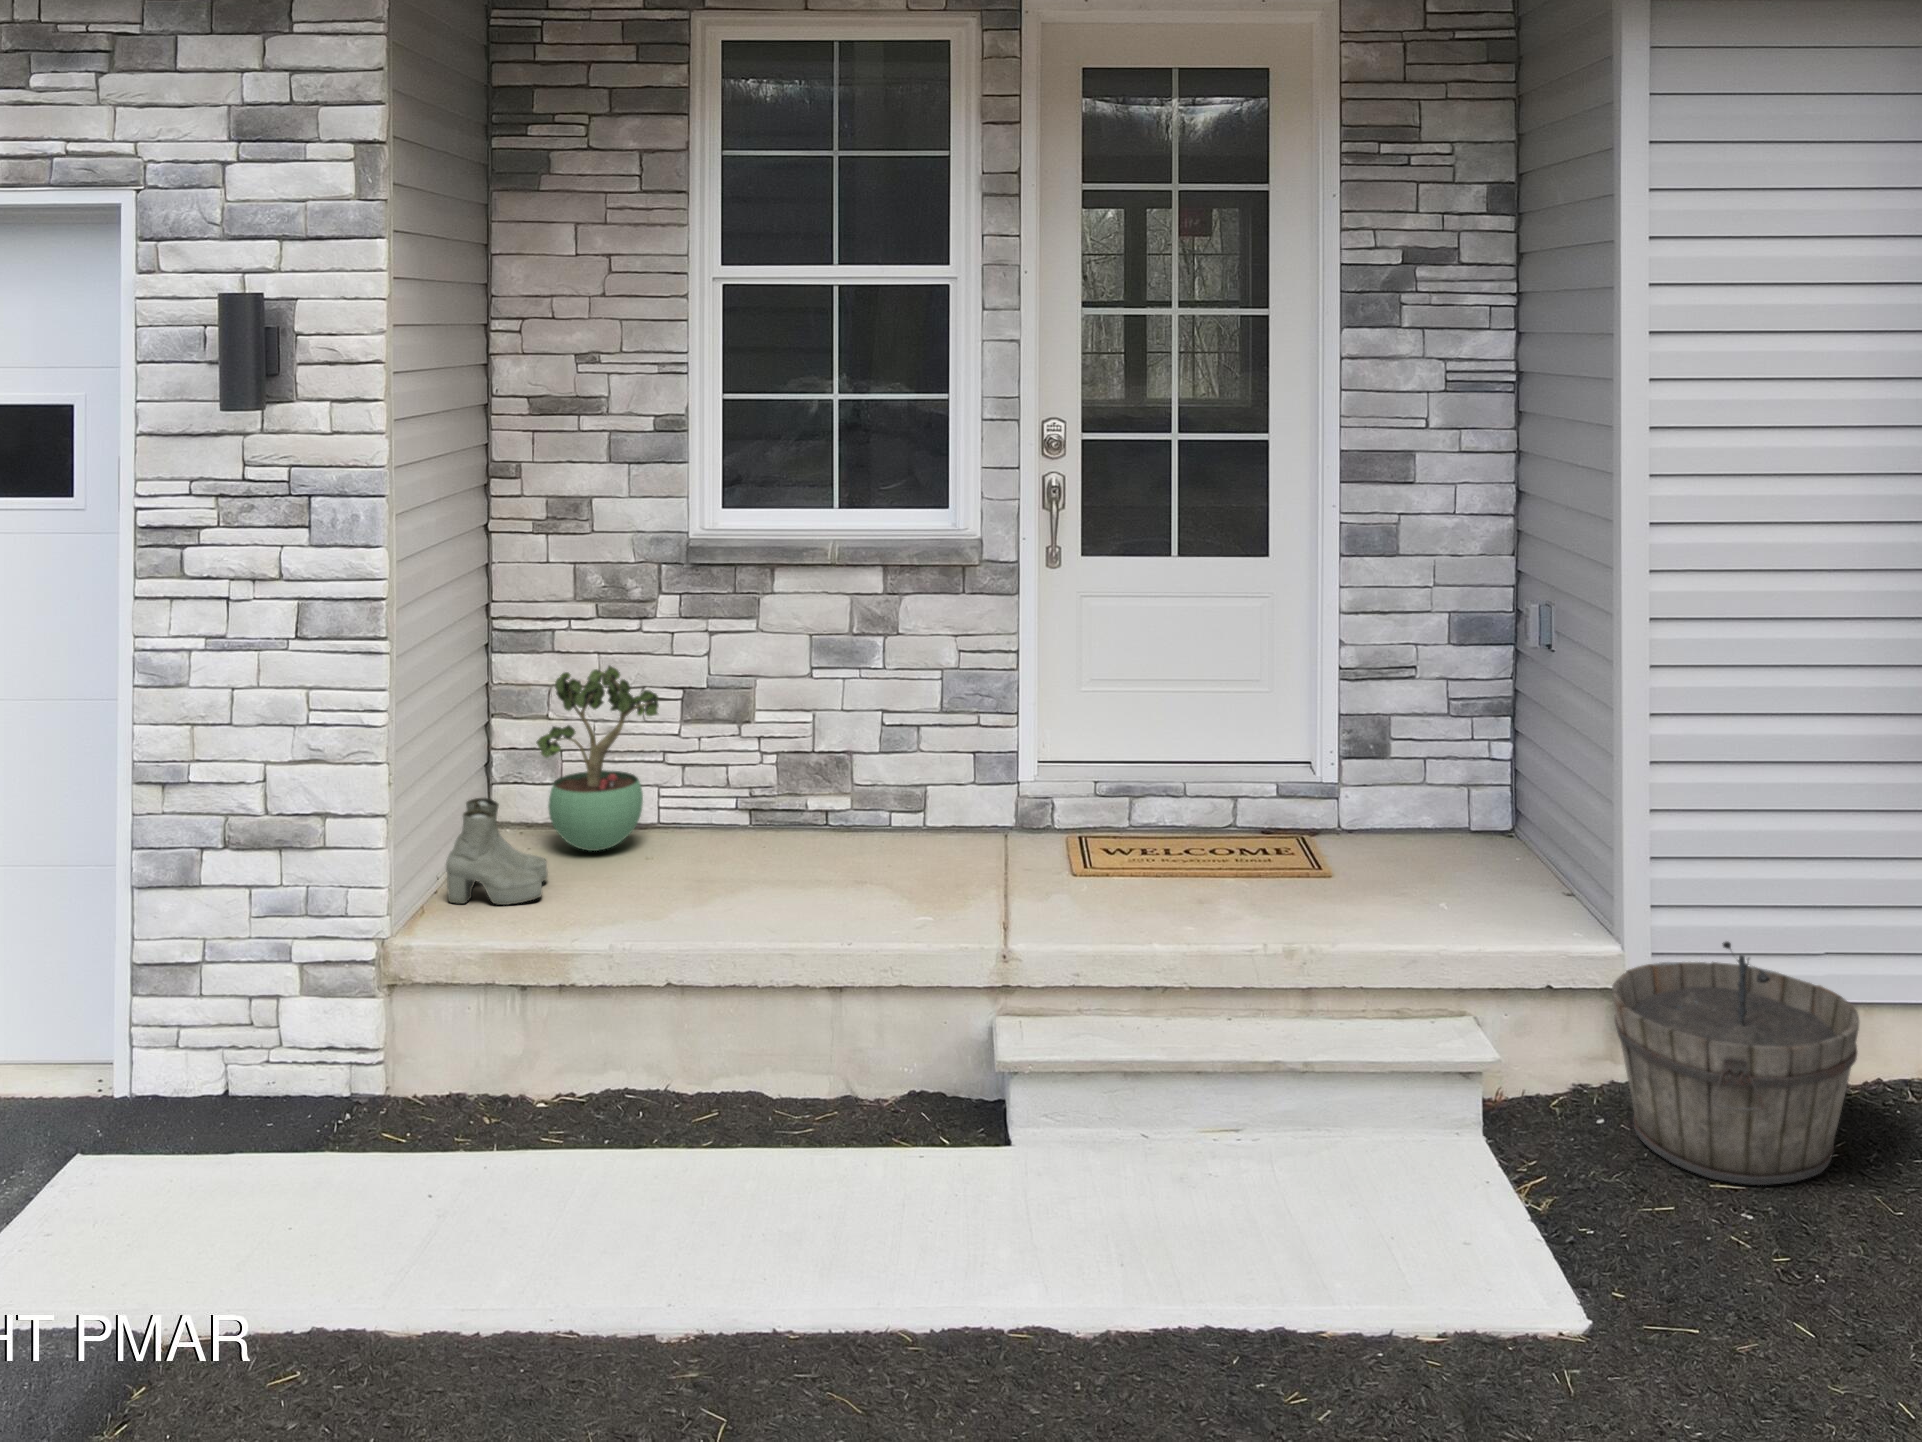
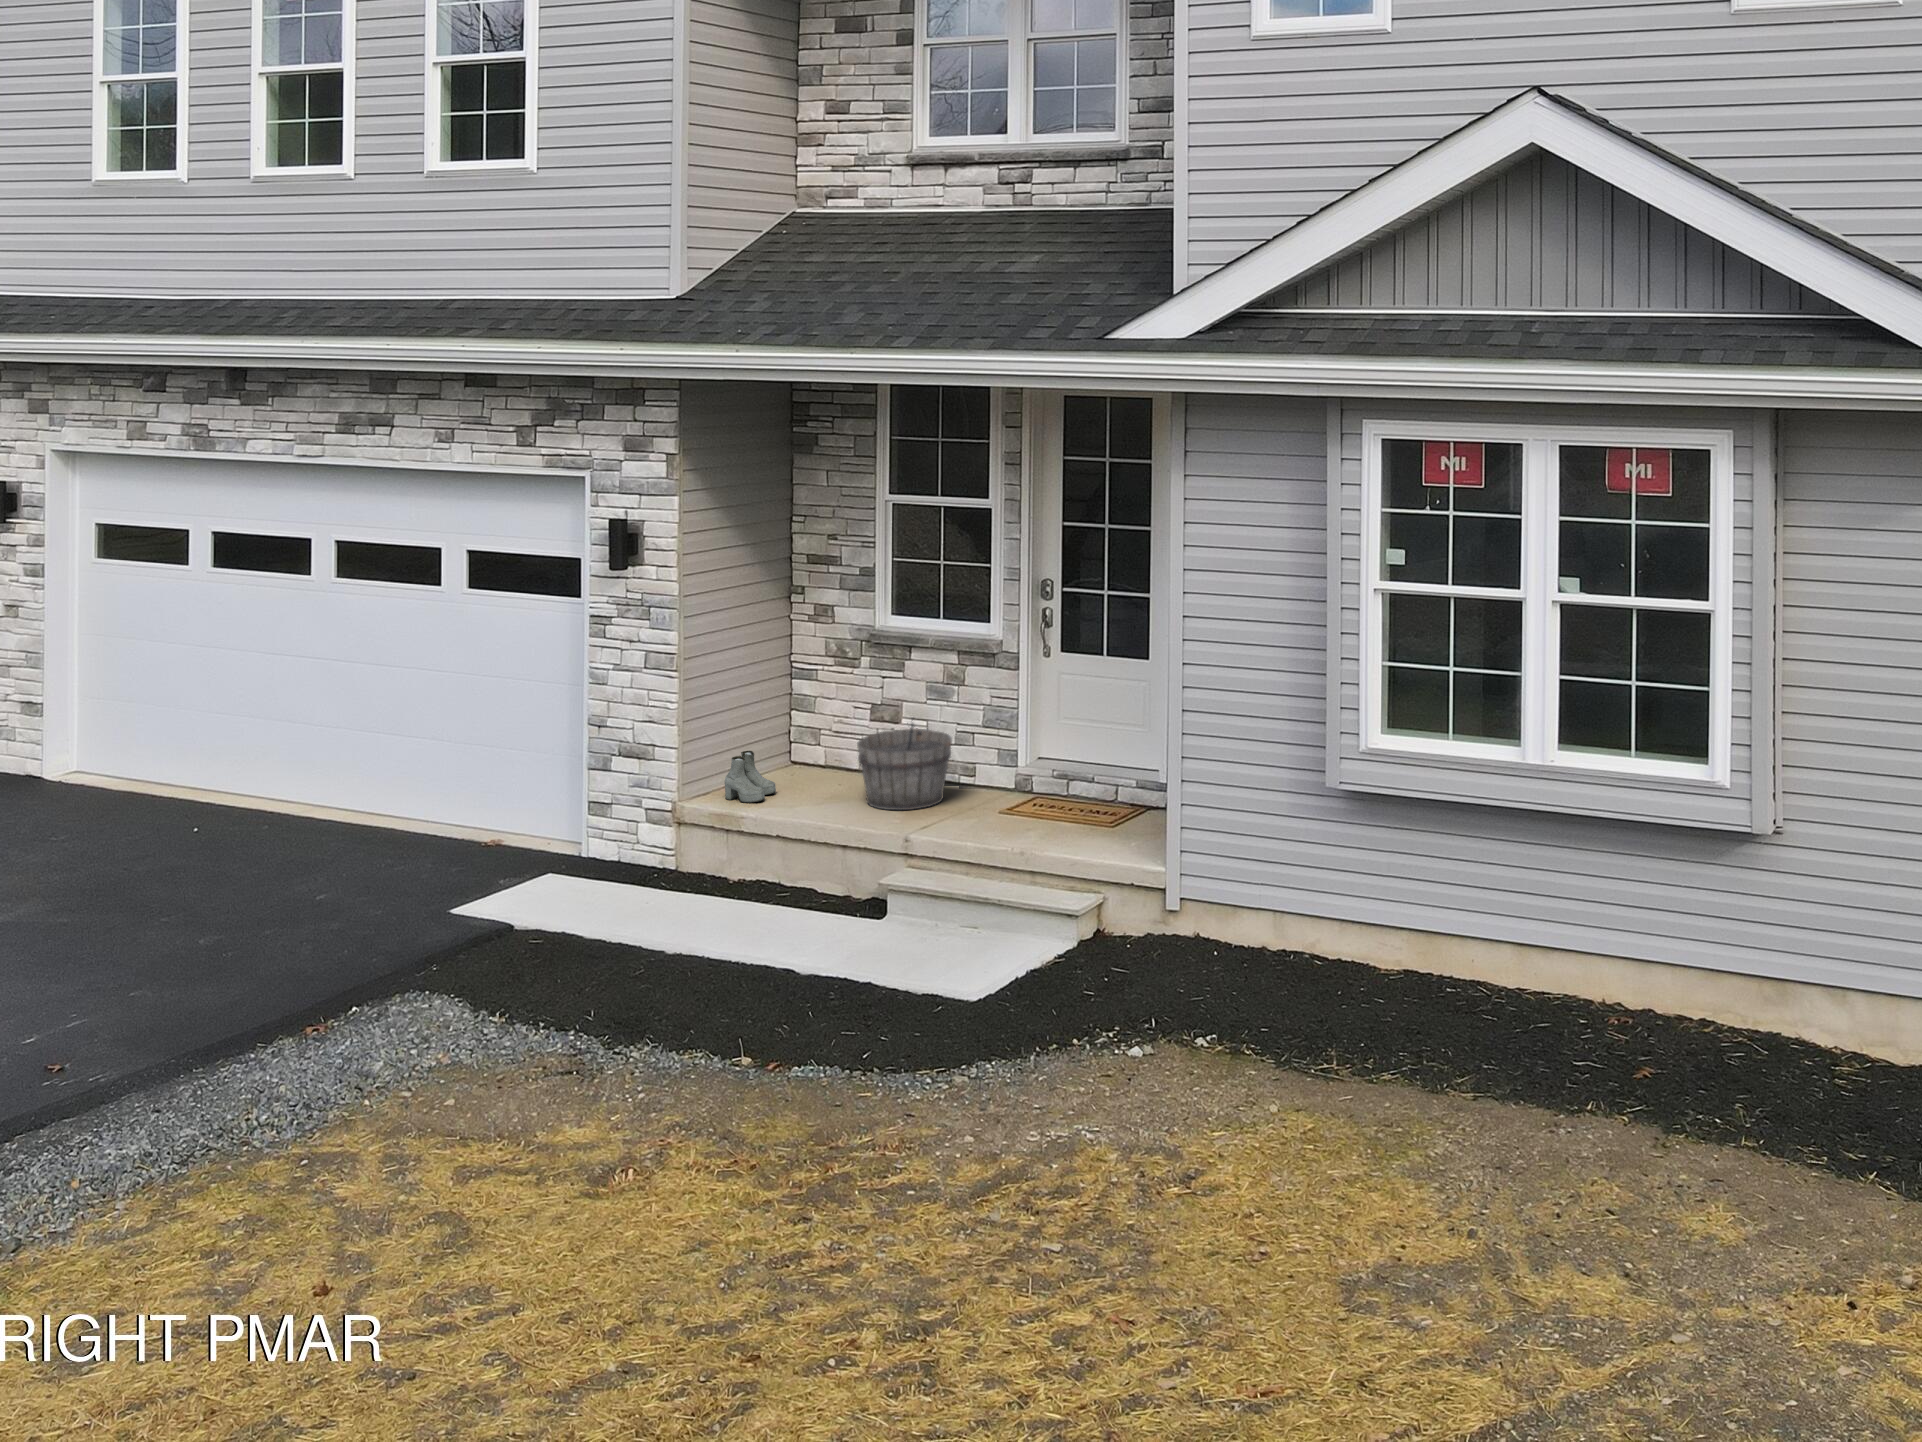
potted plant: present [536,666,659,851] -> none [787,690,842,782]
wooden bucket: present [1612,942,1859,1185] -> present [857,718,952,810]

